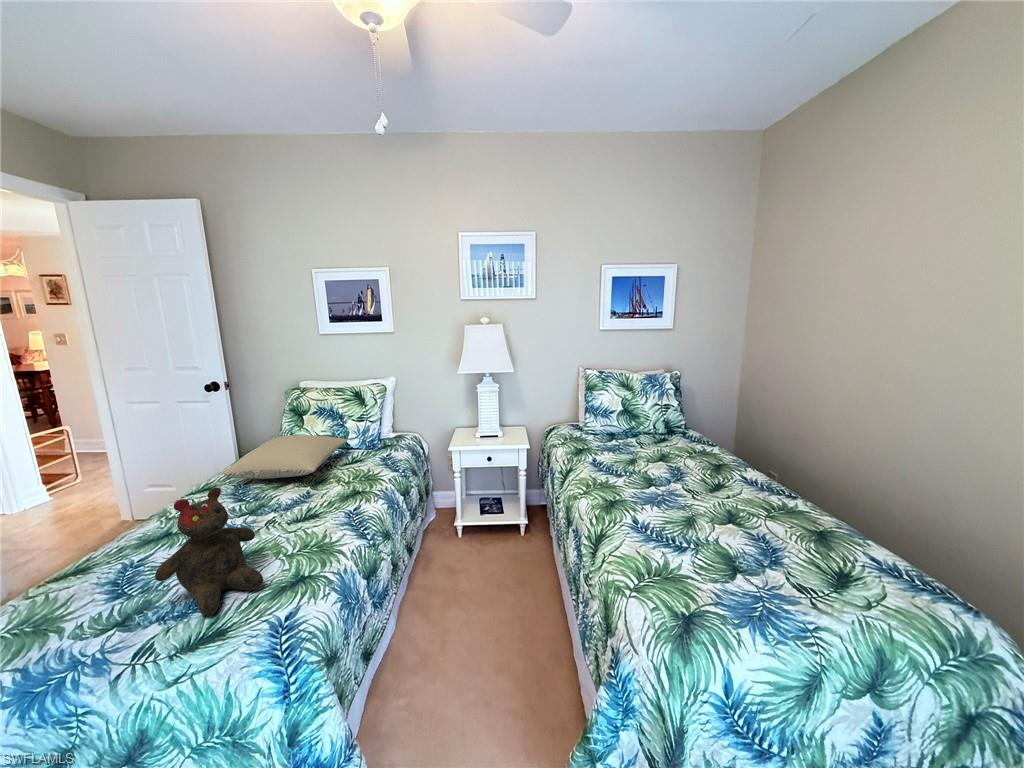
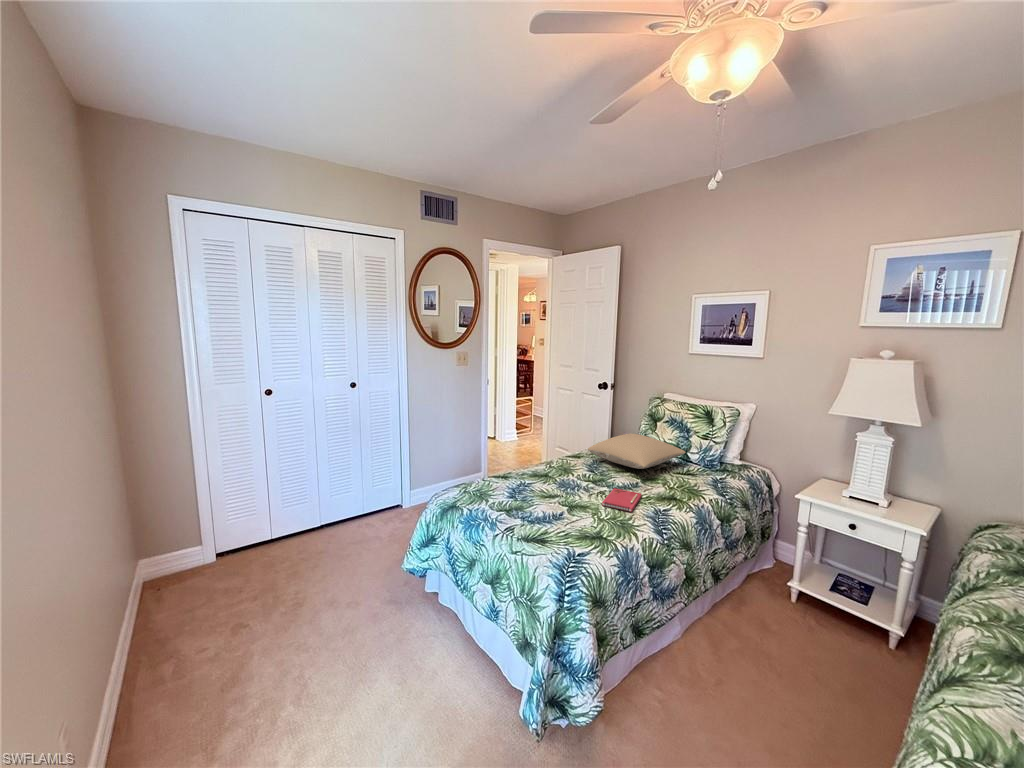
teddy bear: present [155,487,263,615] -> none [526,450,582,528]
notebook: none [281,502,324,538] -> present [602,488,642,512]

